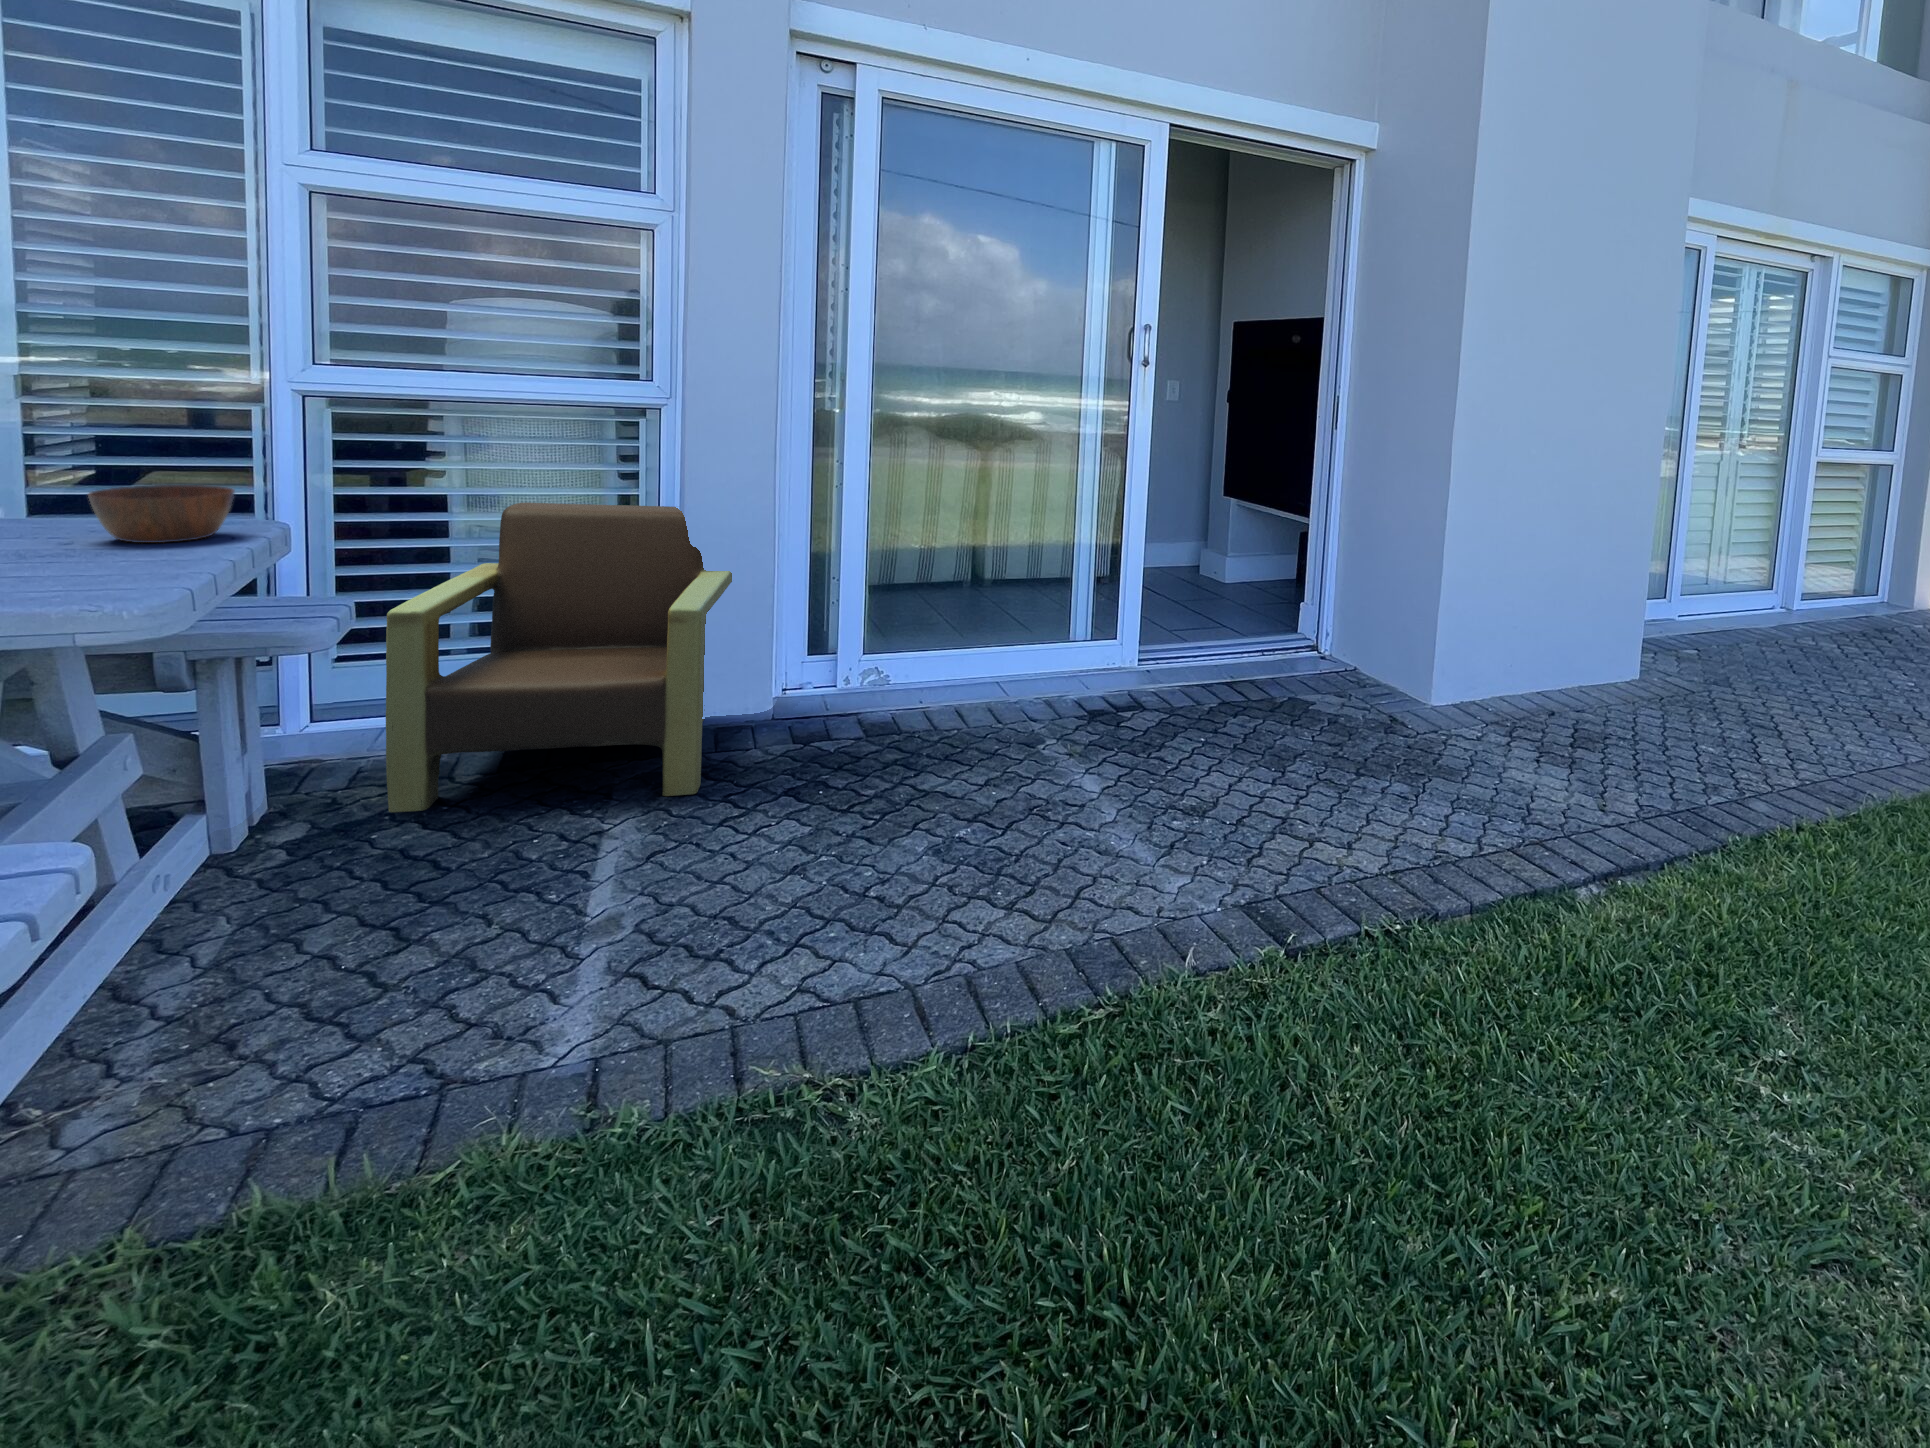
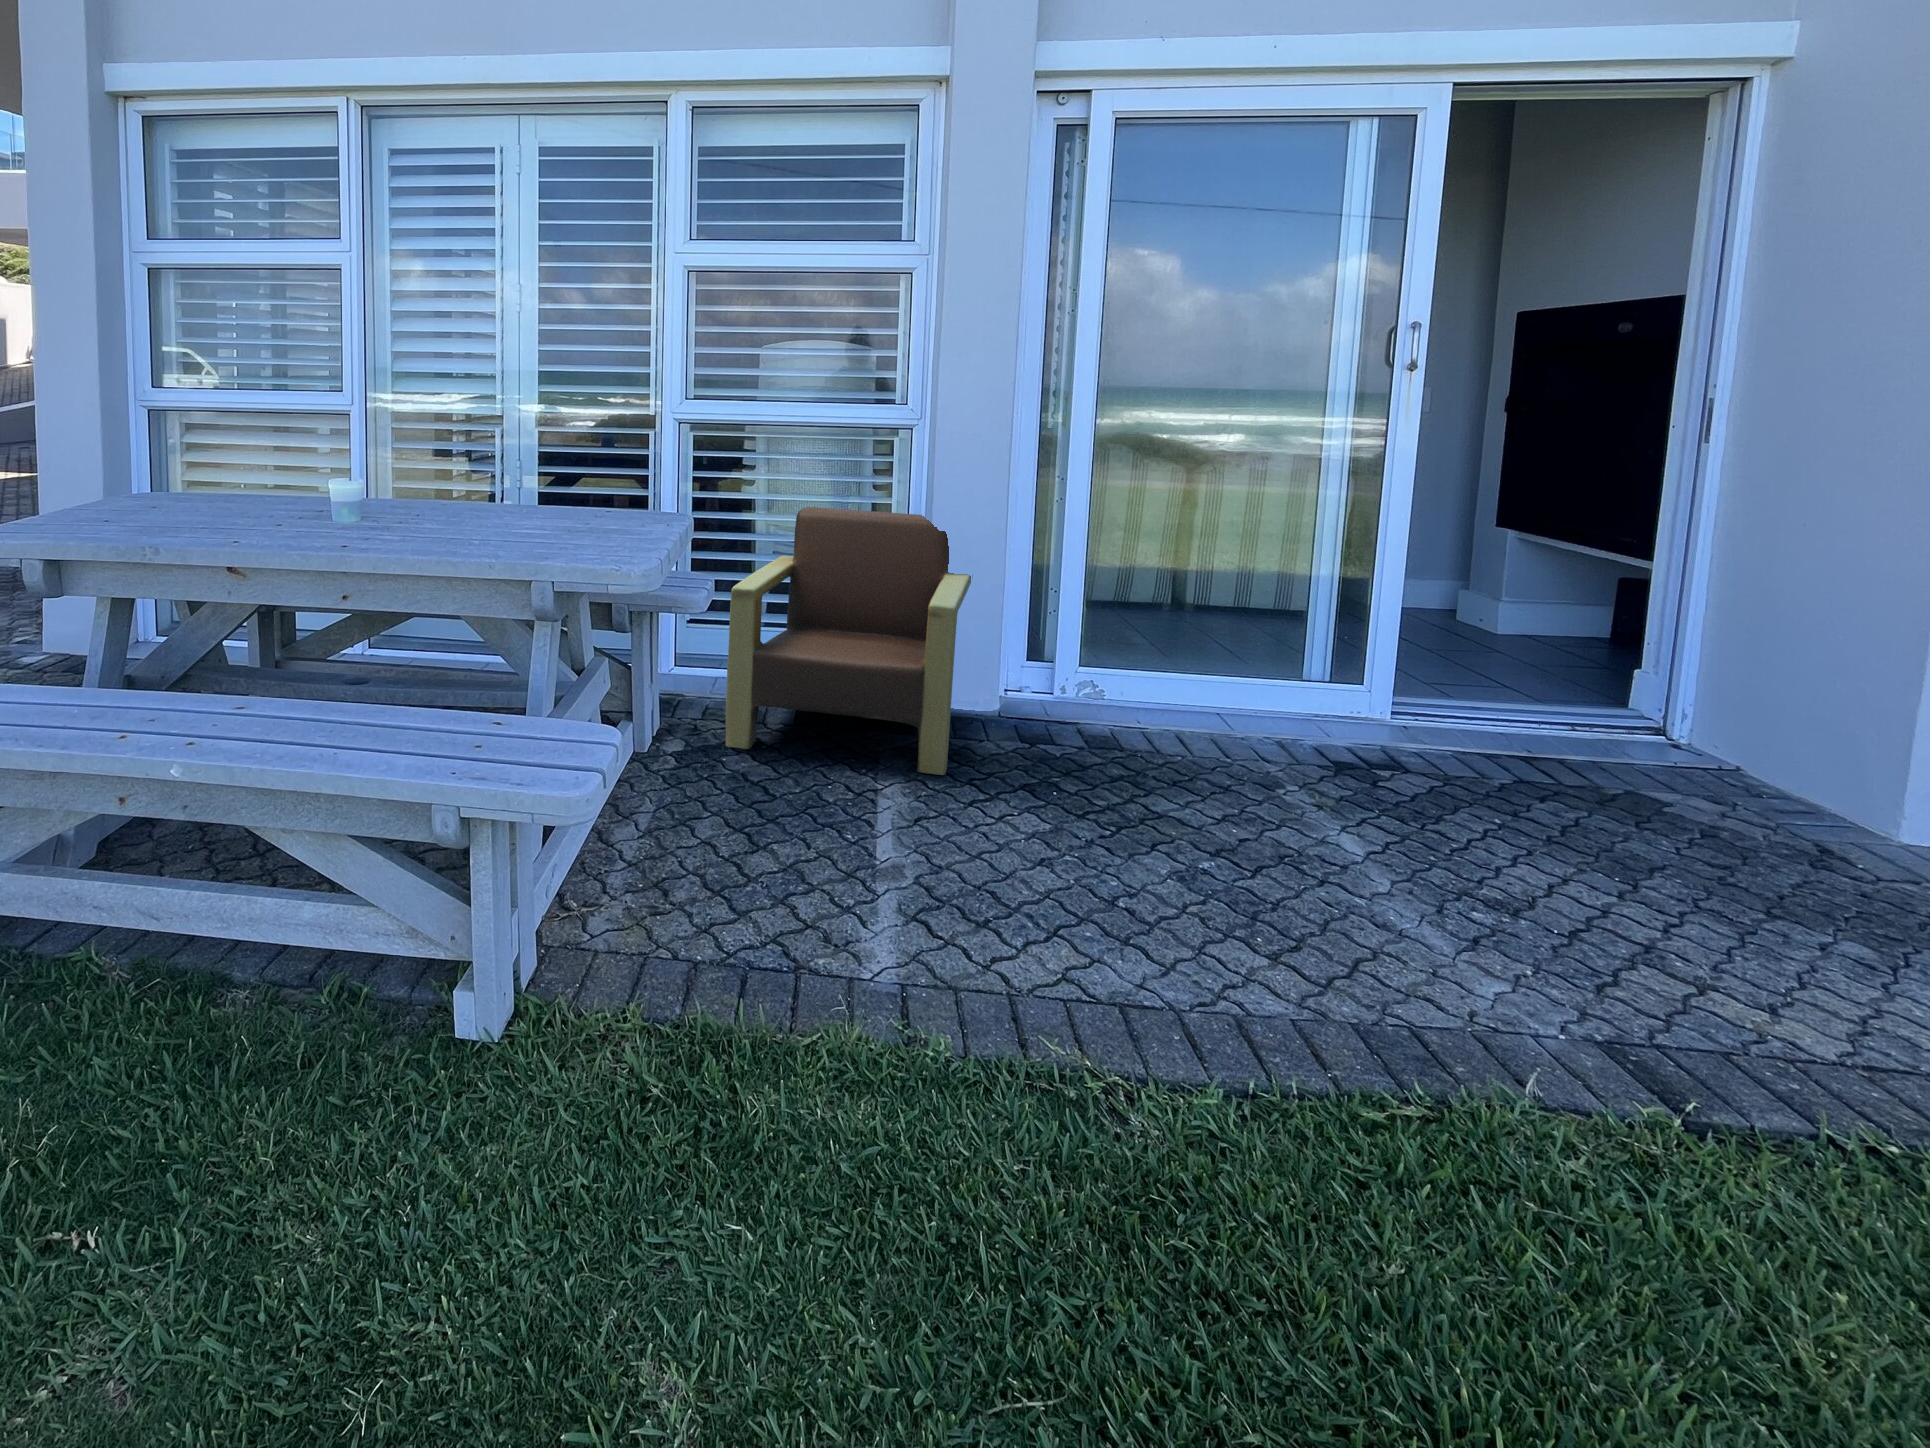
bowl: present [88,485,235,543] -> none [580,484,653,524]

